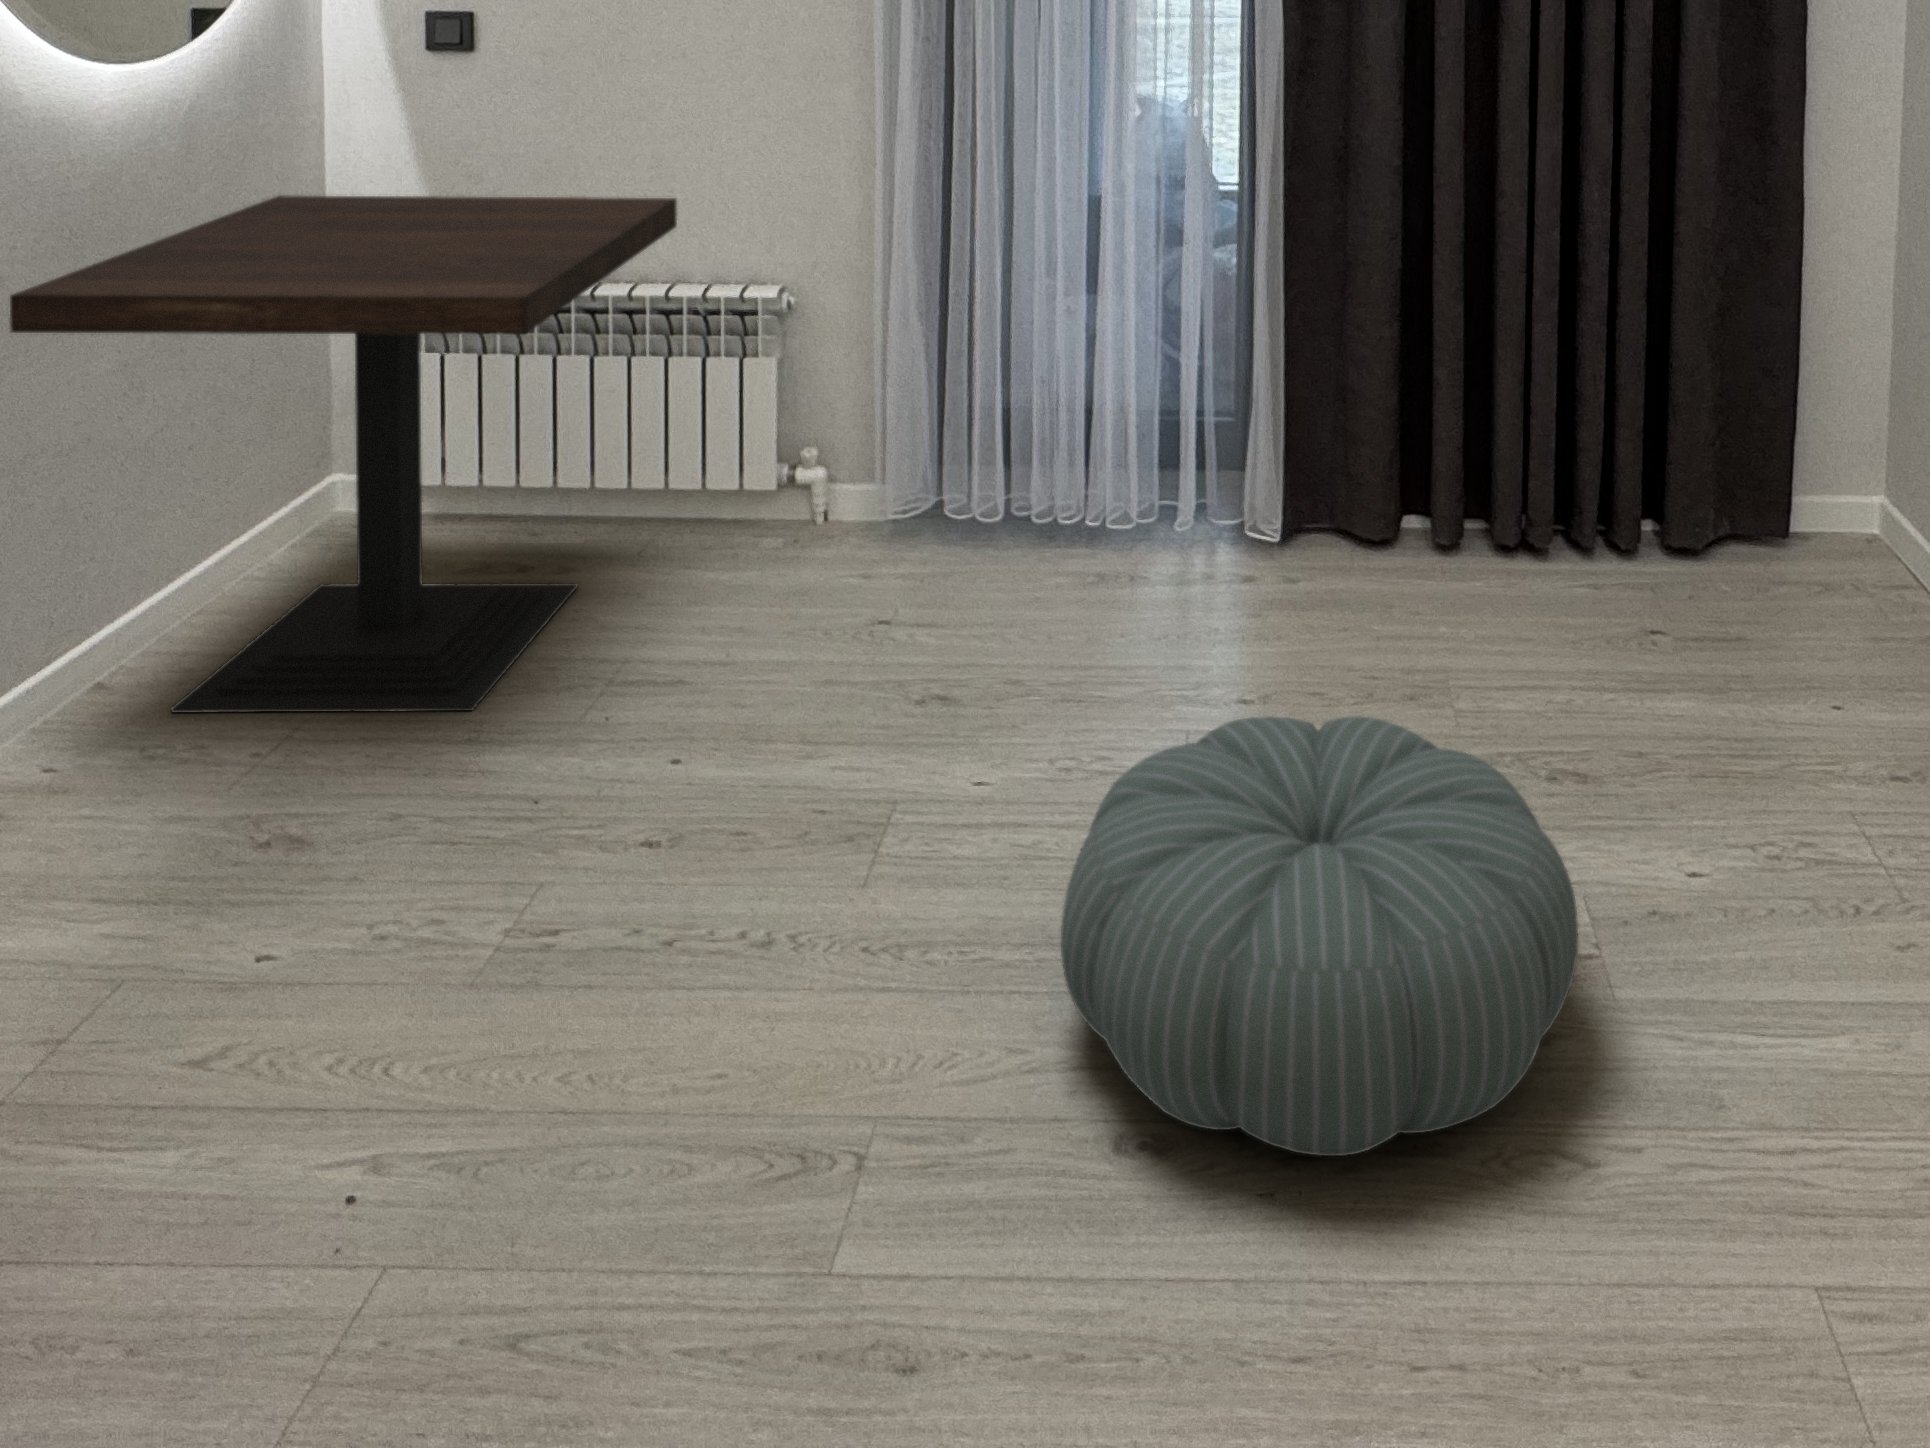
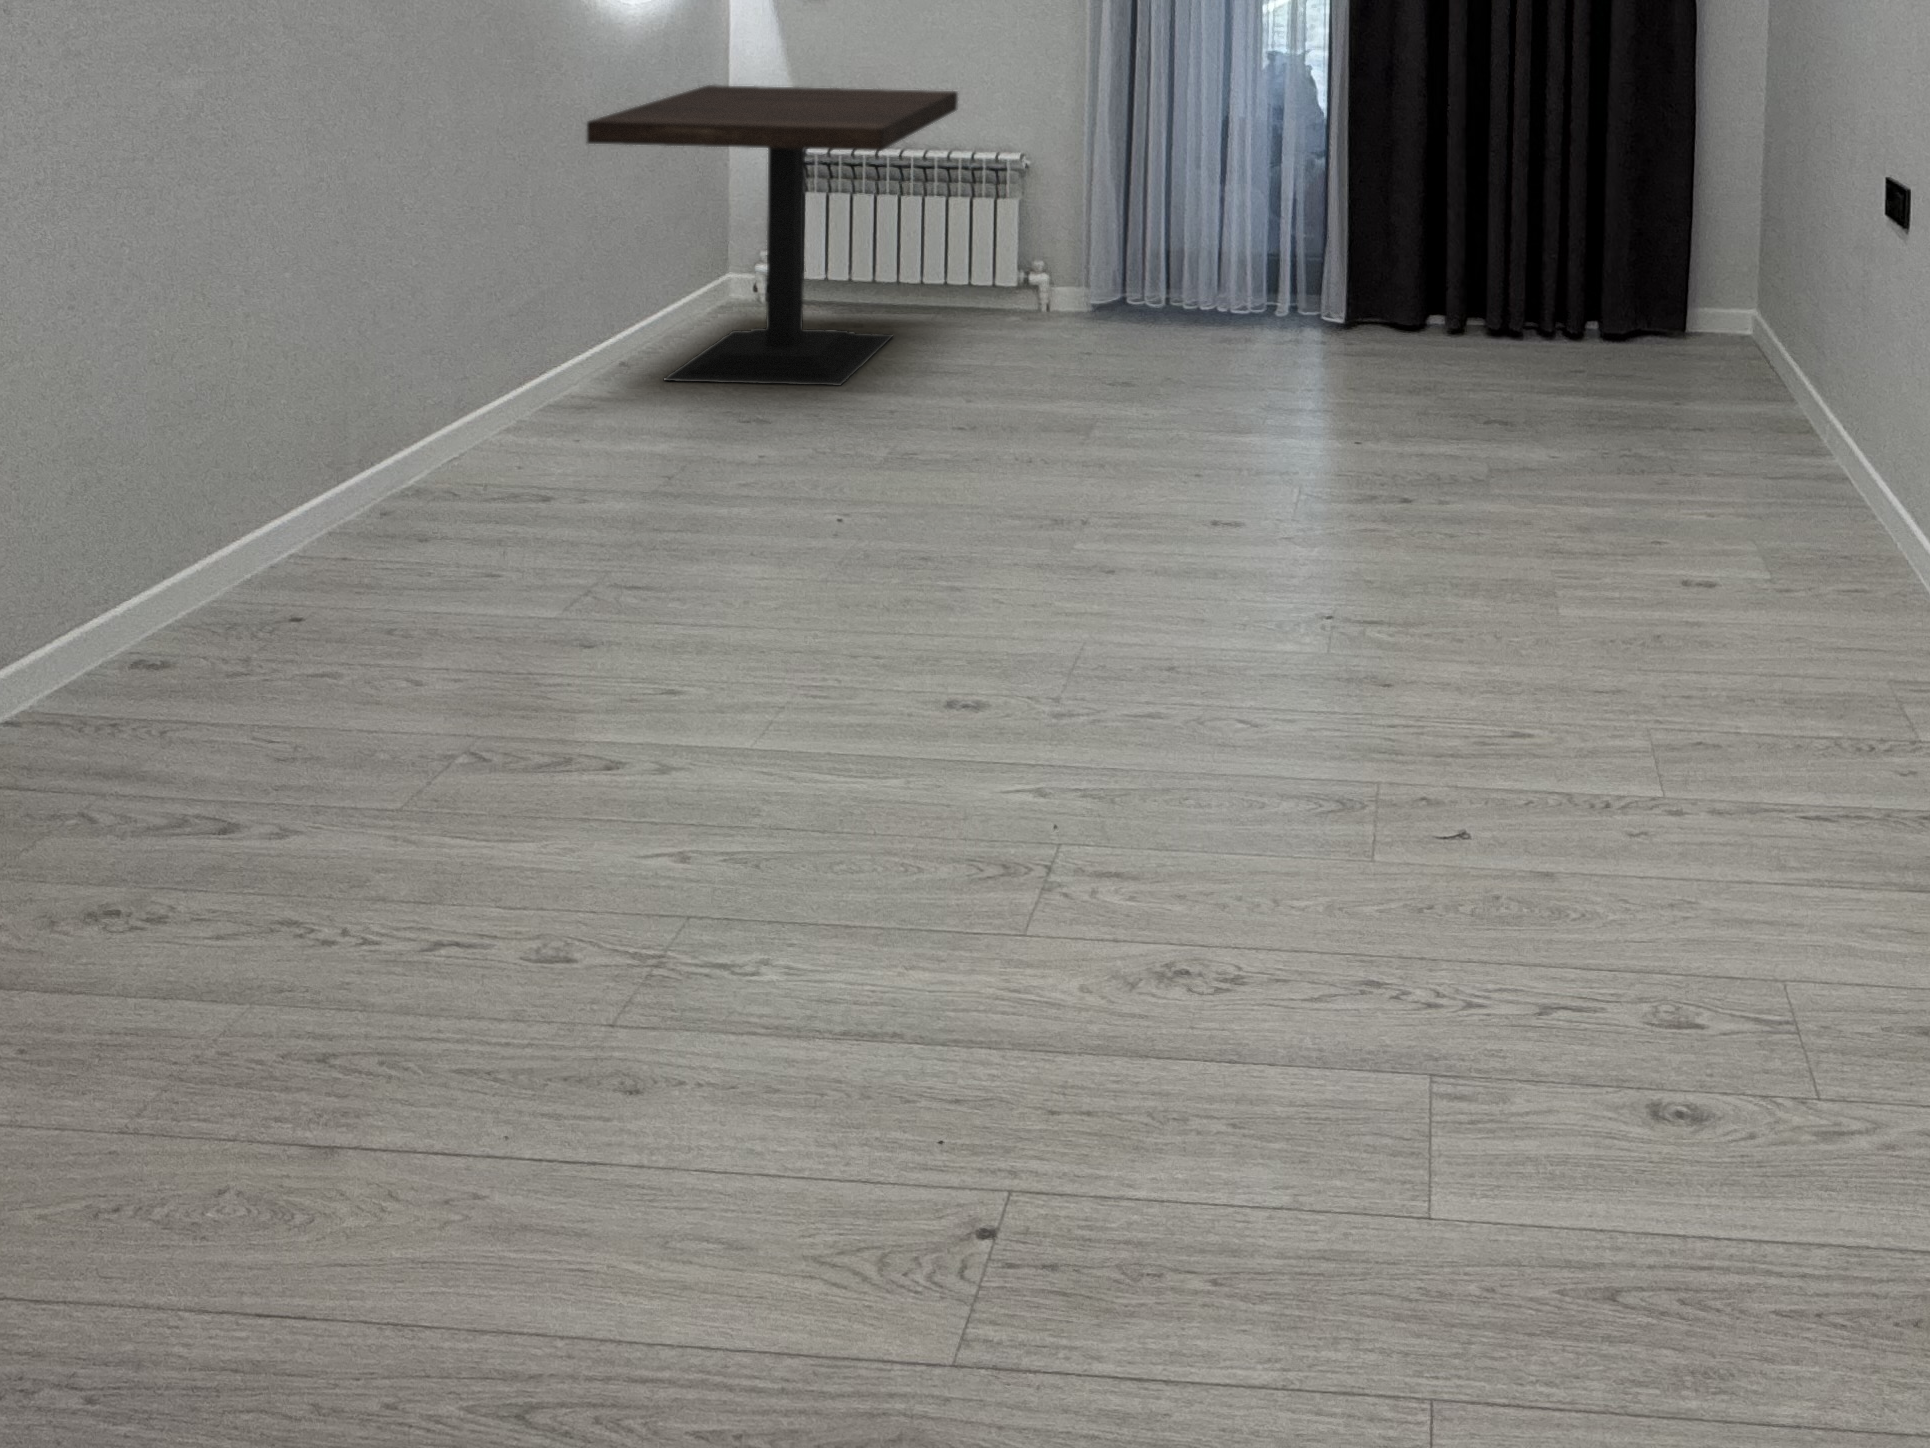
pouf: present [1061,716,1578,1156] -> none [1185,361,1466,542]

